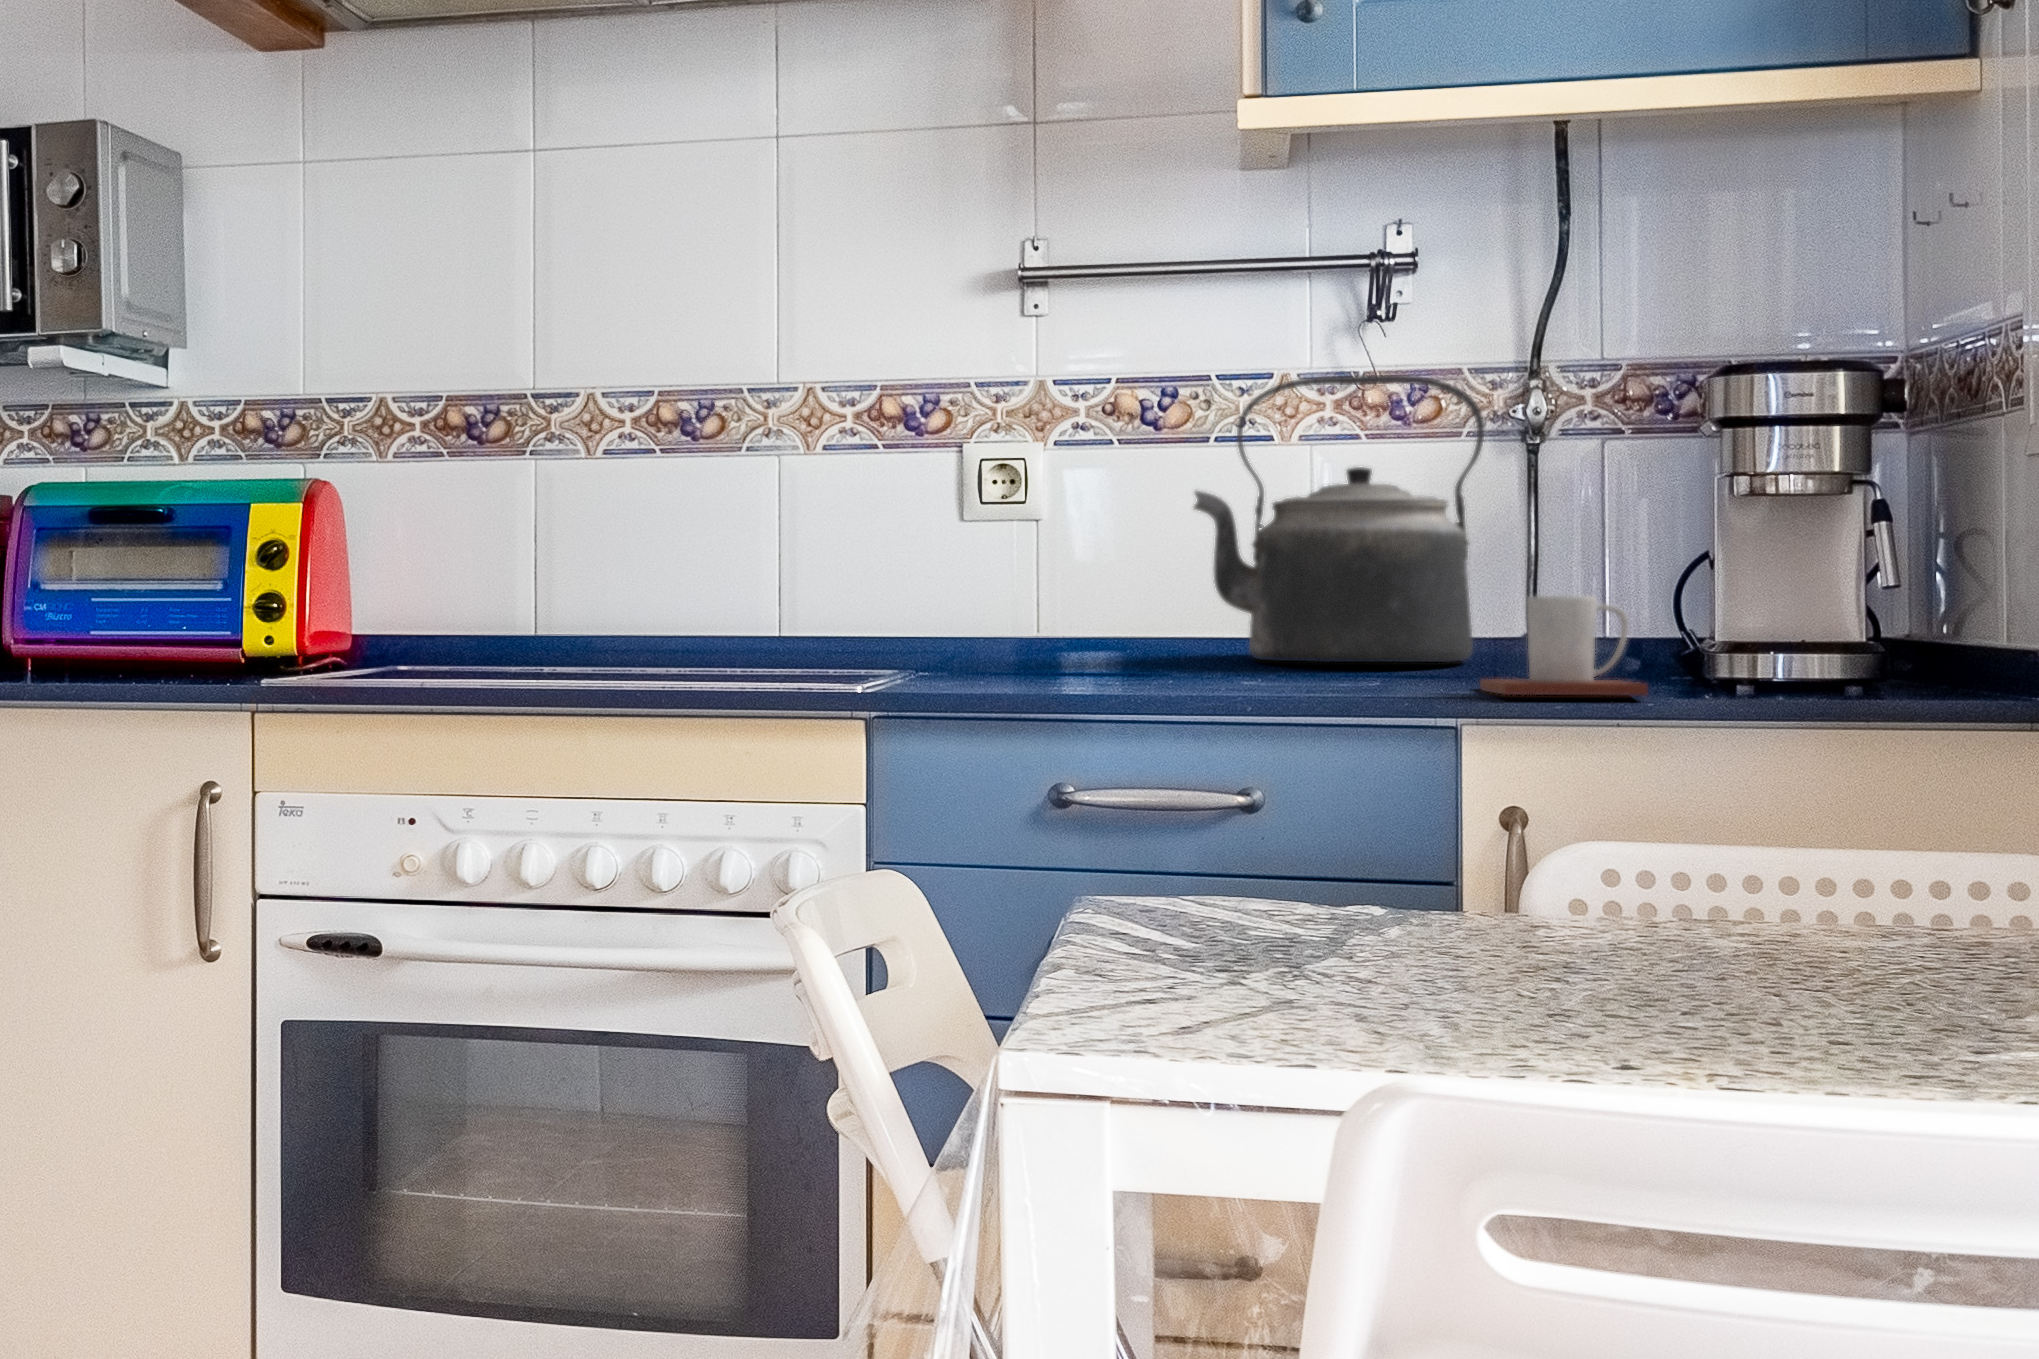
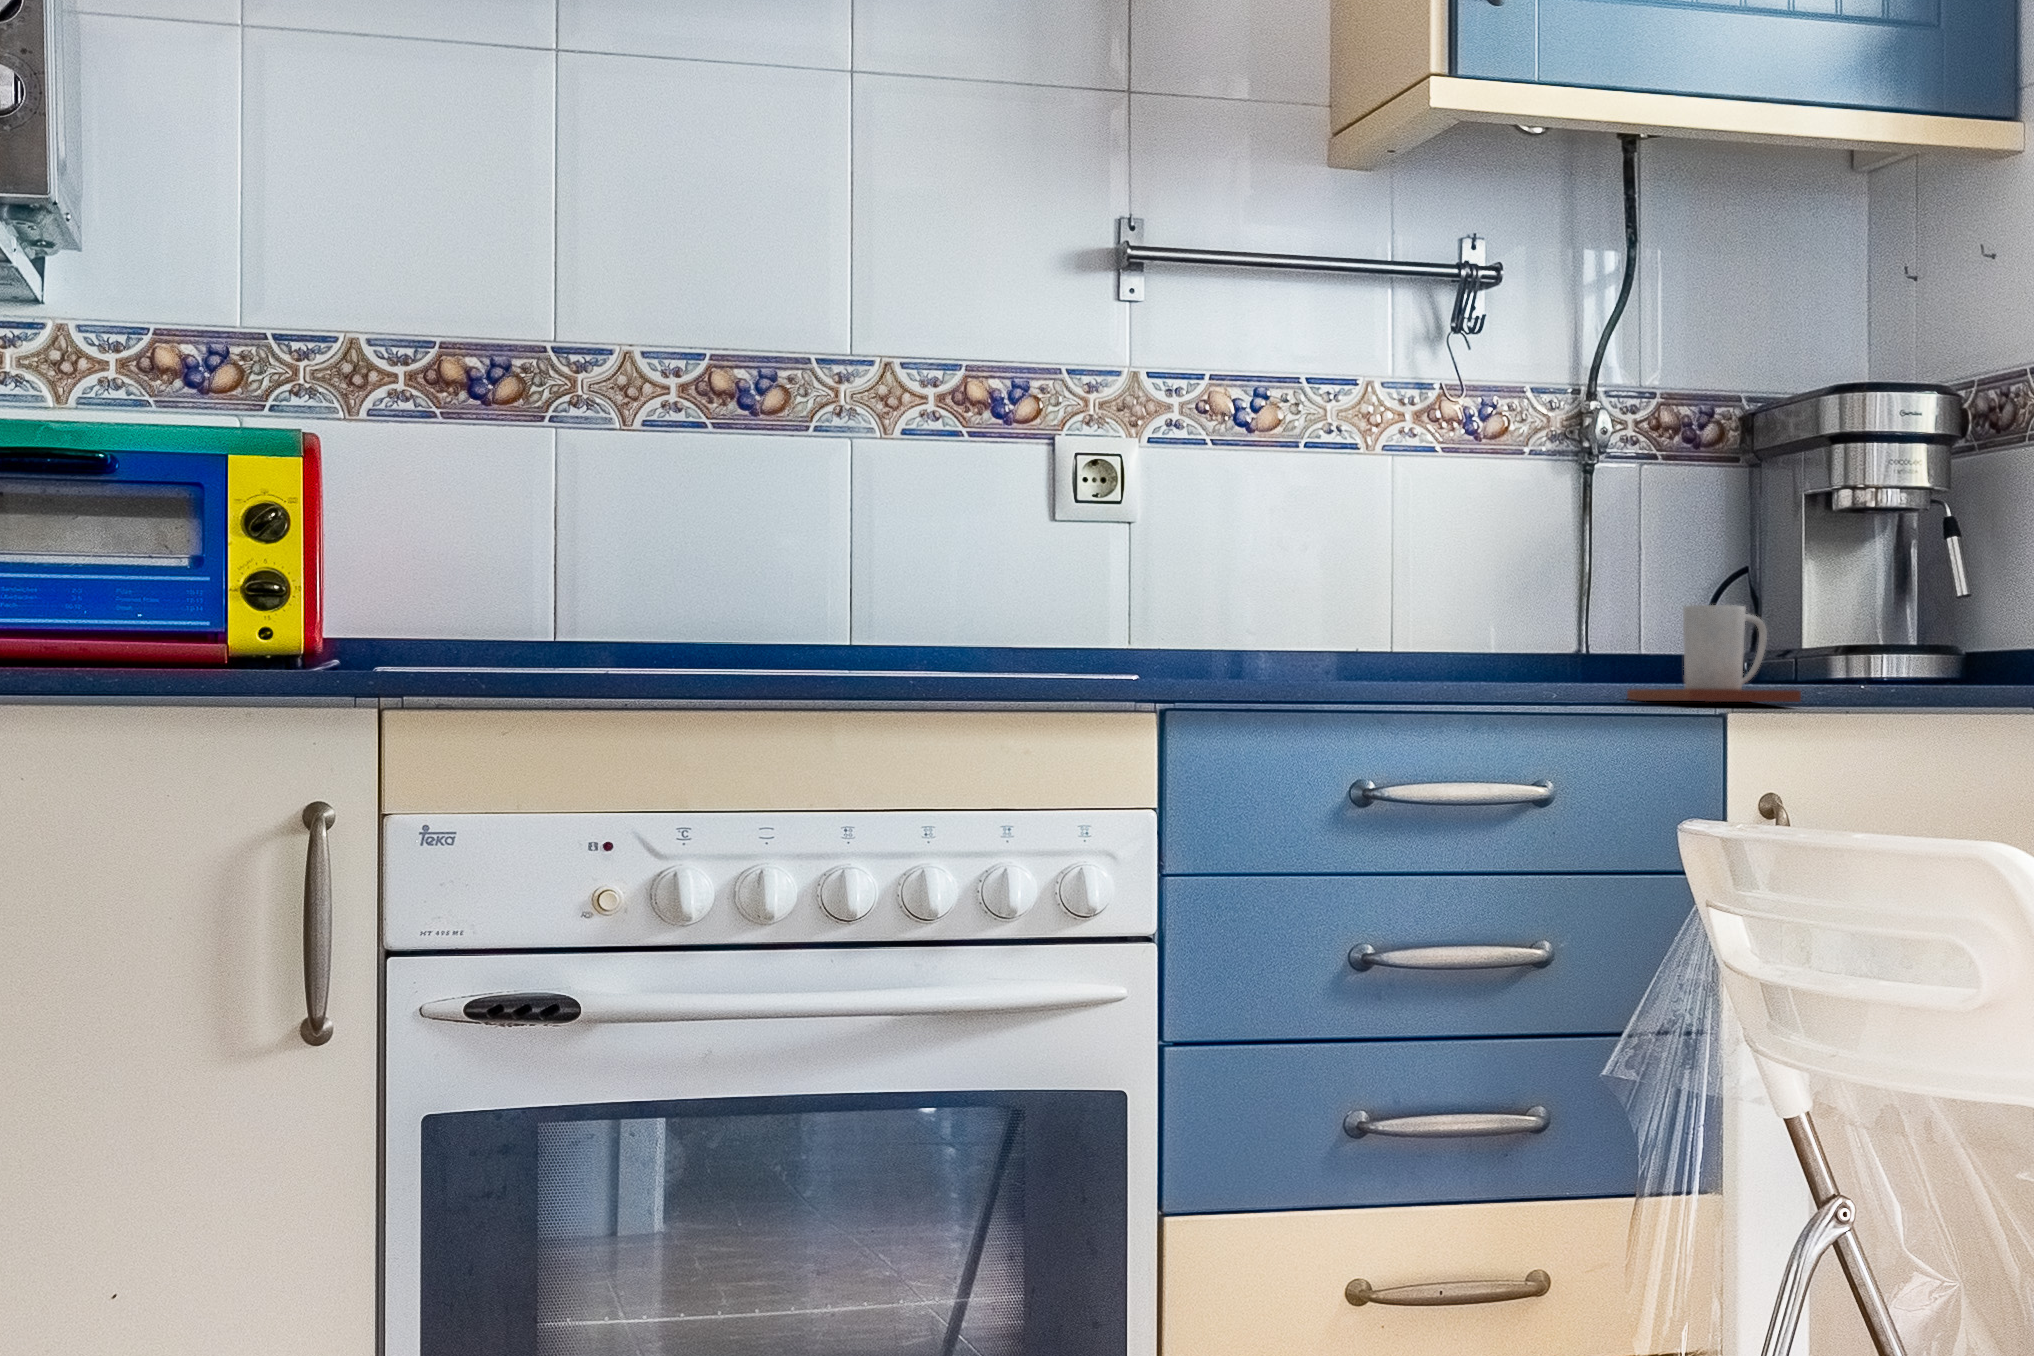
kettle: present [1194,375,1484,662] -> none [1292,385,1552,680]

